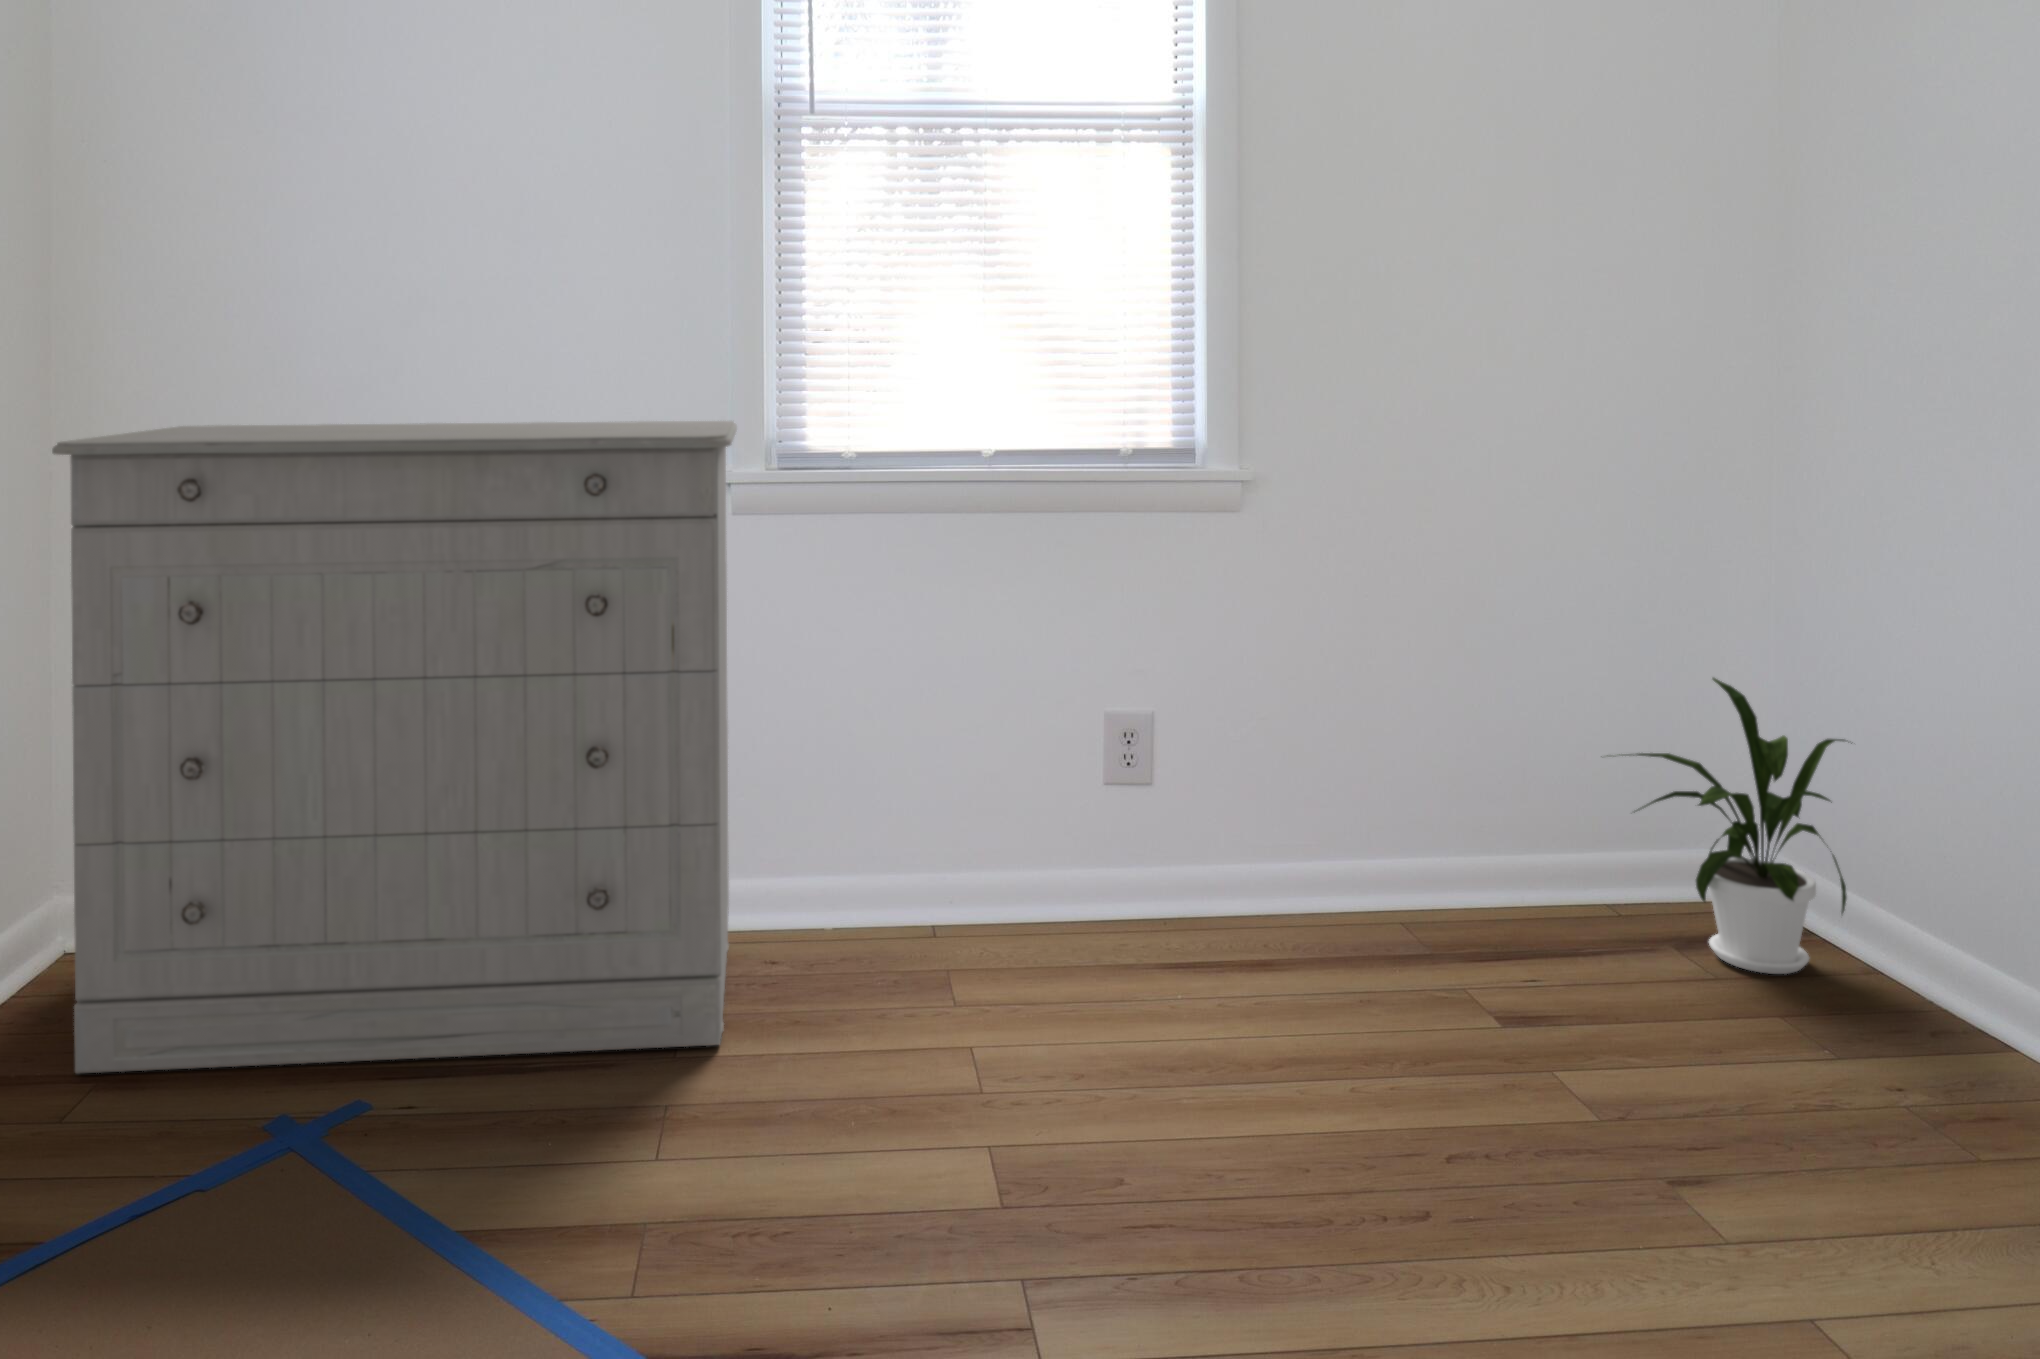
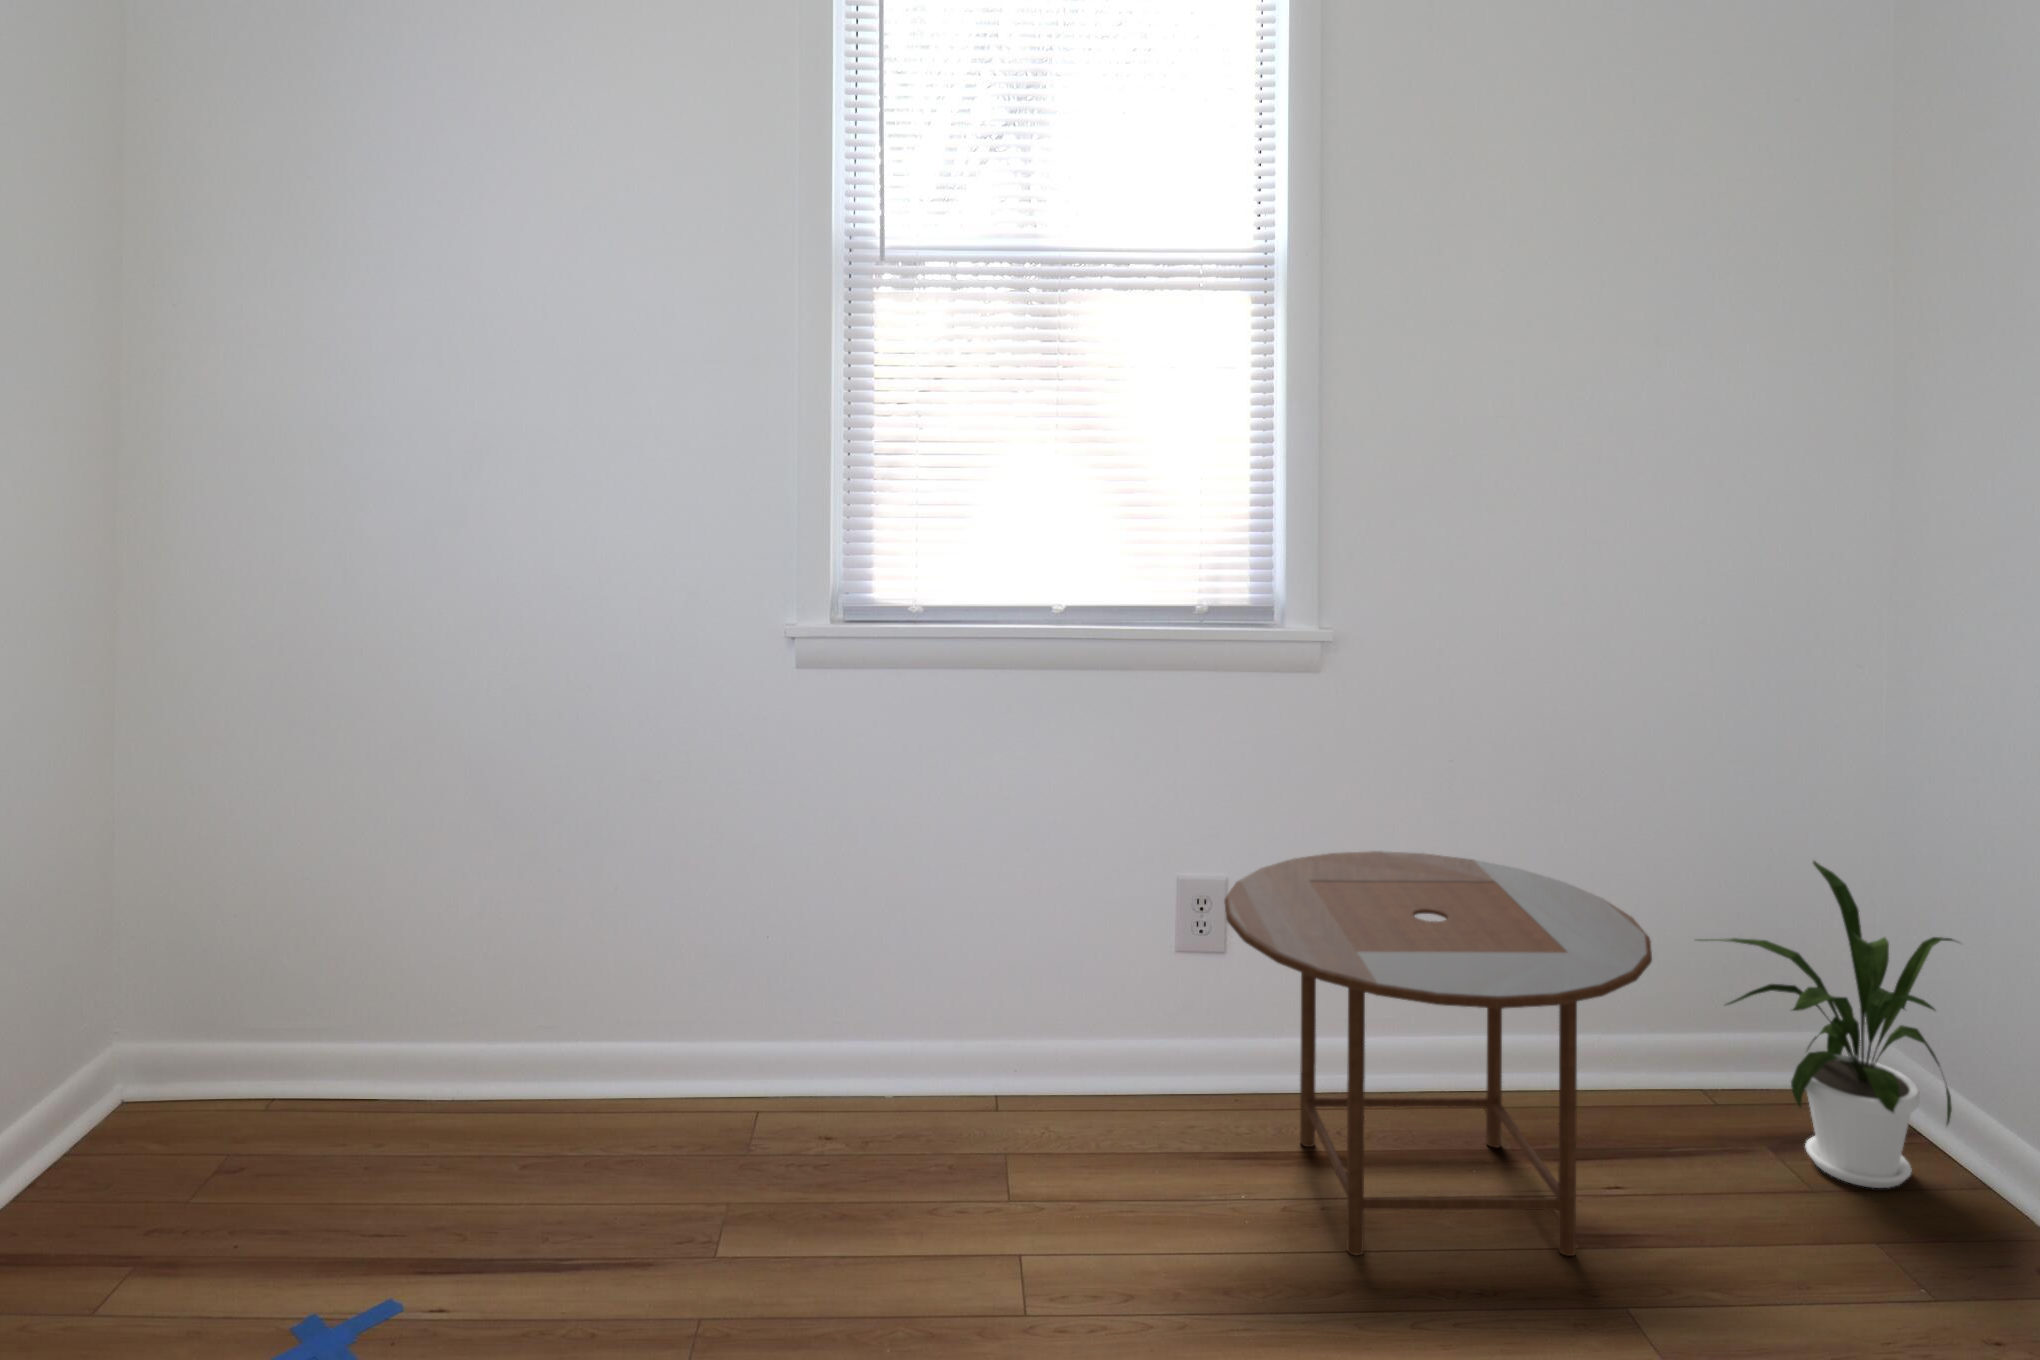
dresser: present [52,421,737,1073] -> none [98,576,802,1261]
side table: none [1157,680,1570,1037] -> present [1224,851,1652,1256]

